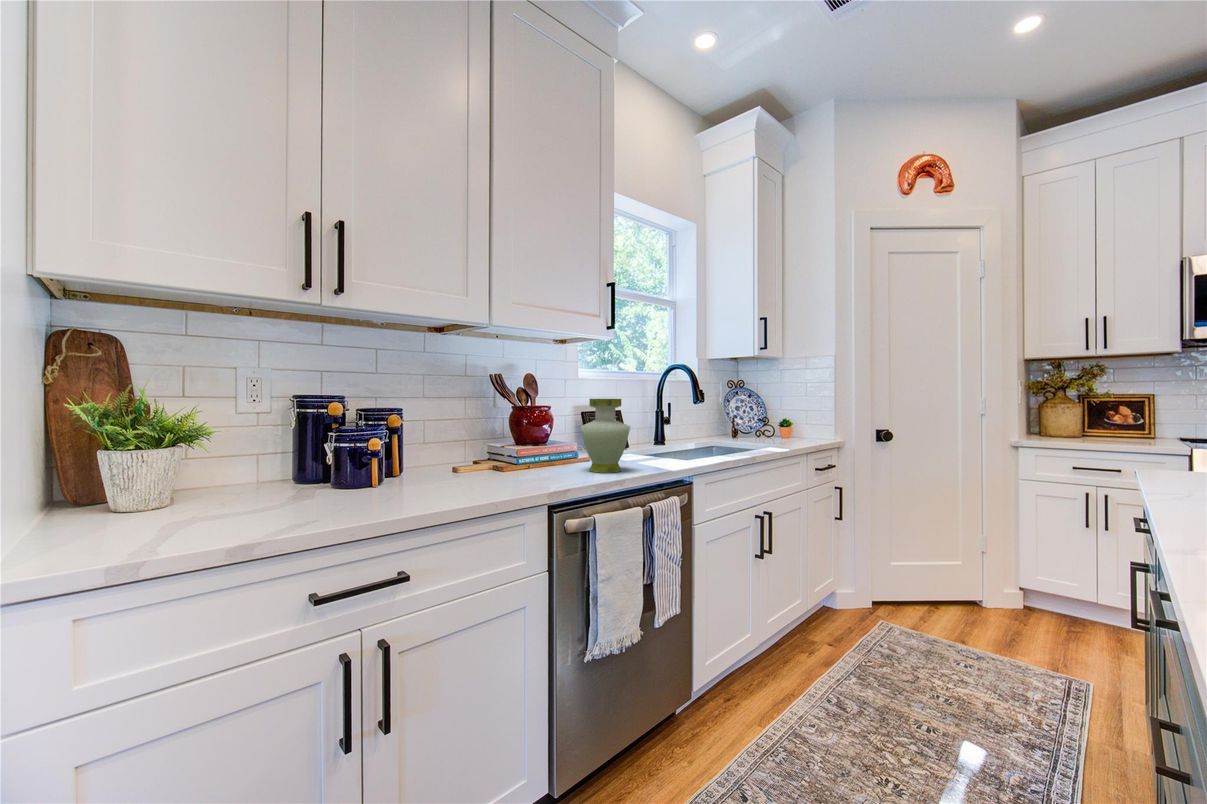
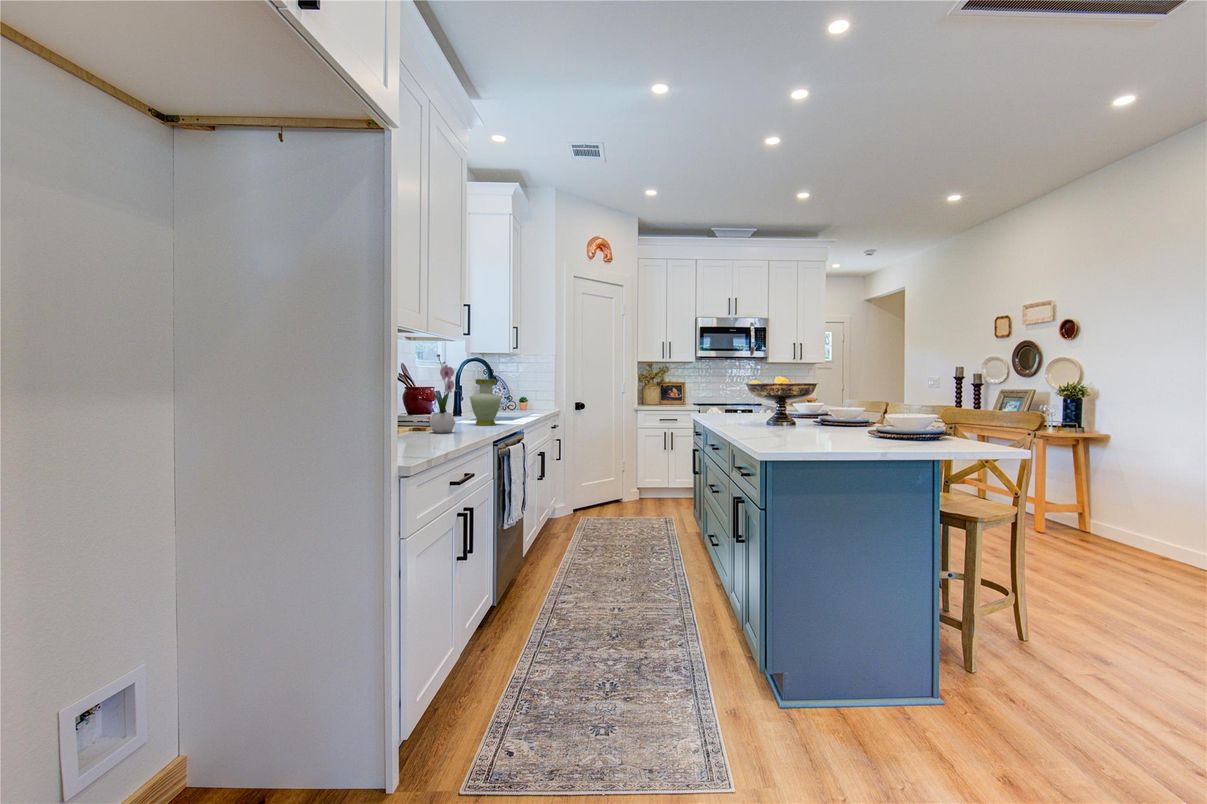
flower arrangement: none [443,362,490,488] -> present [429,354,455,433]

